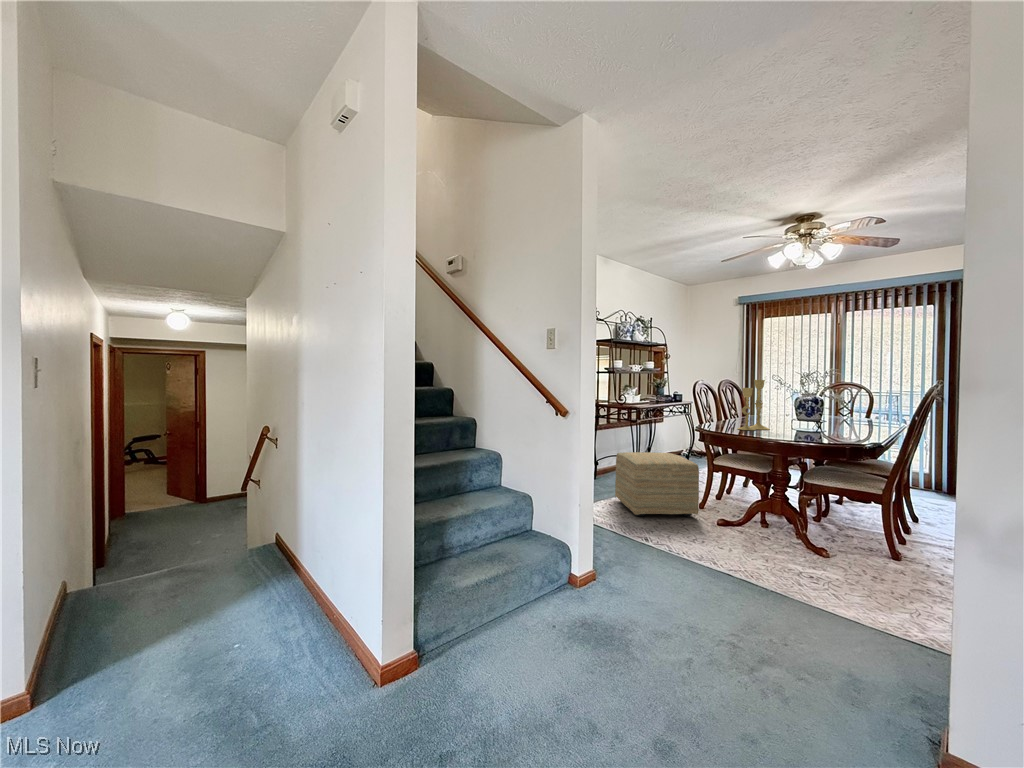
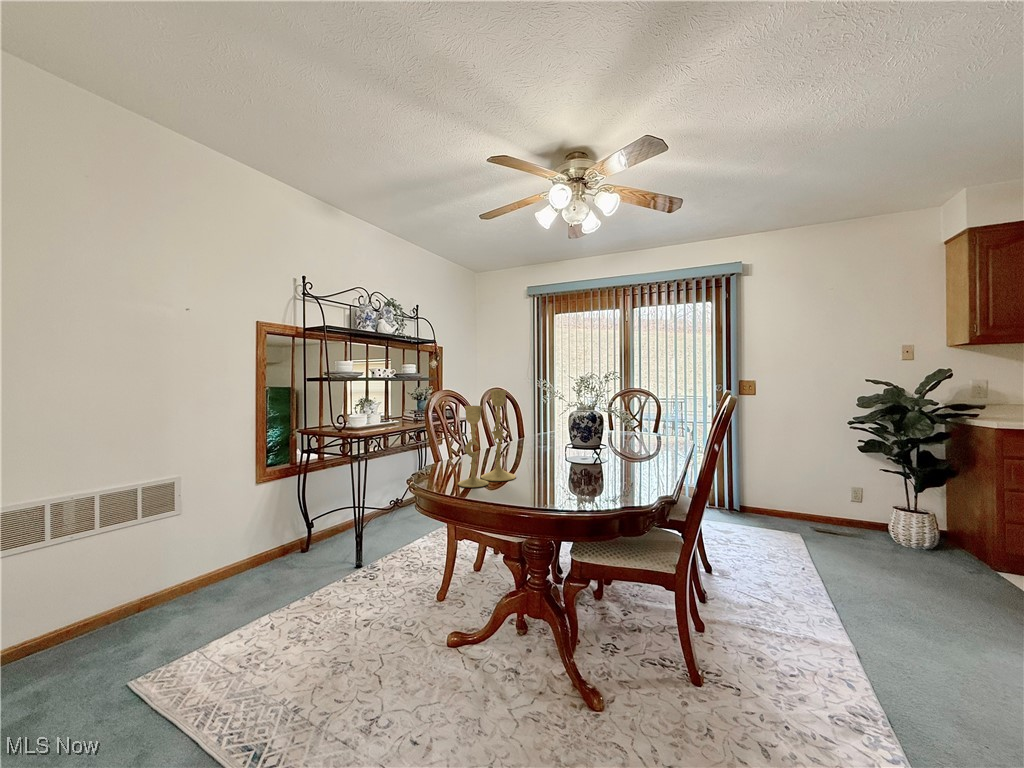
ottoman: present [615,452,699,517] -> none [278,512,414,668]

